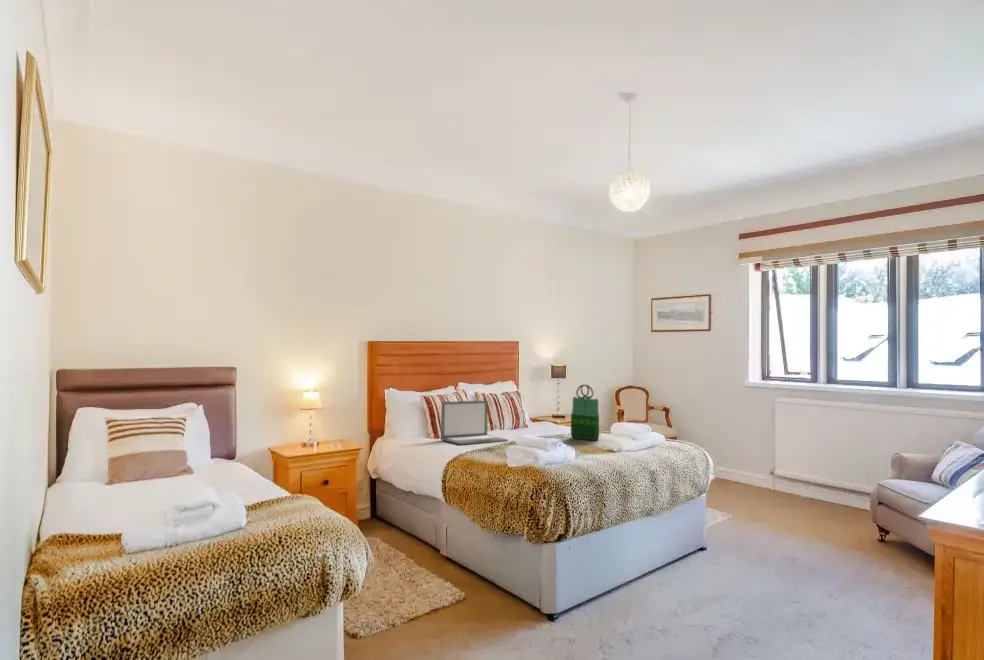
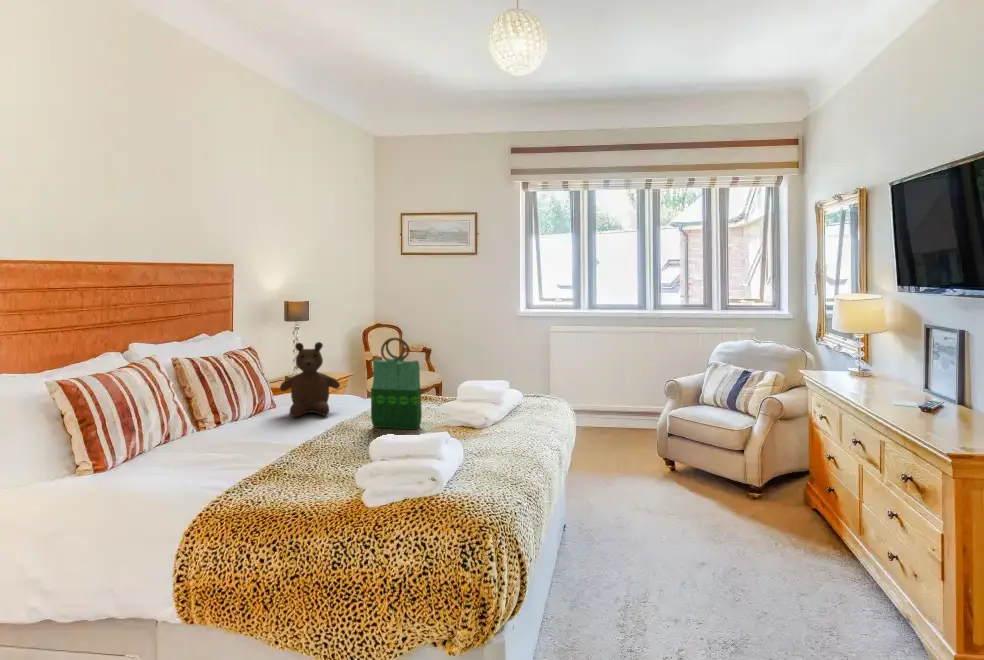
teddy bear: none [530,388,564,432] -> present [280,342,340,417]
laptop: present [441,401,507,445] -> none [113,378,266,485]

